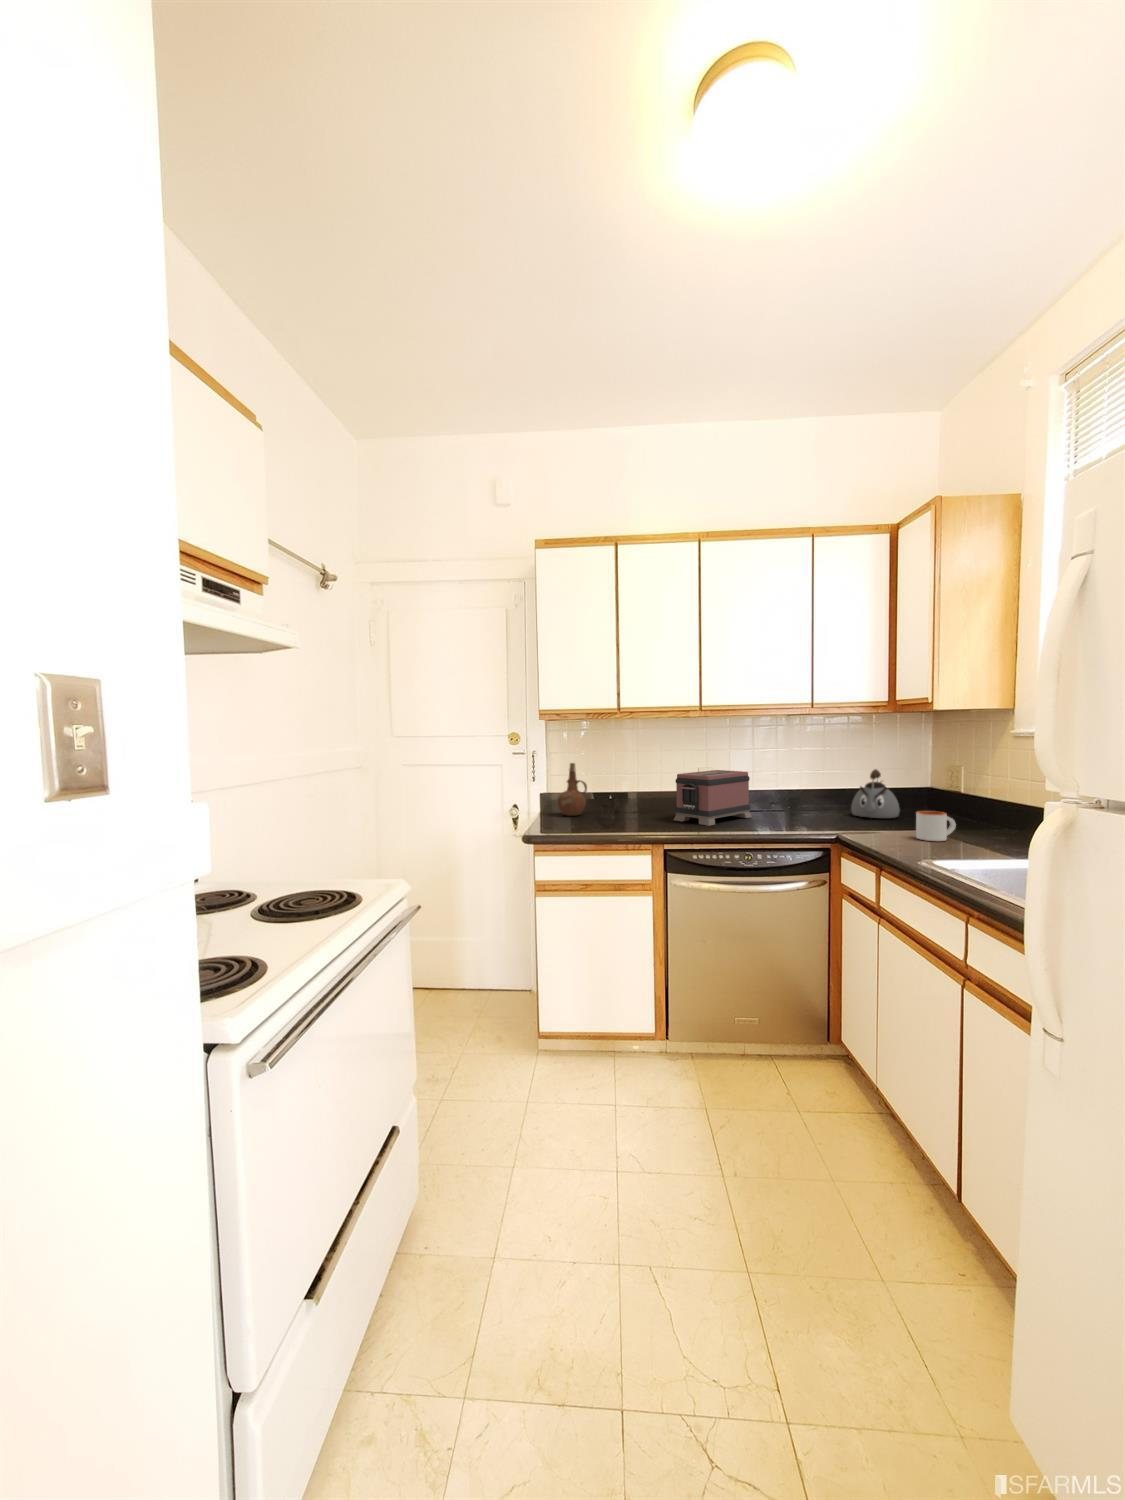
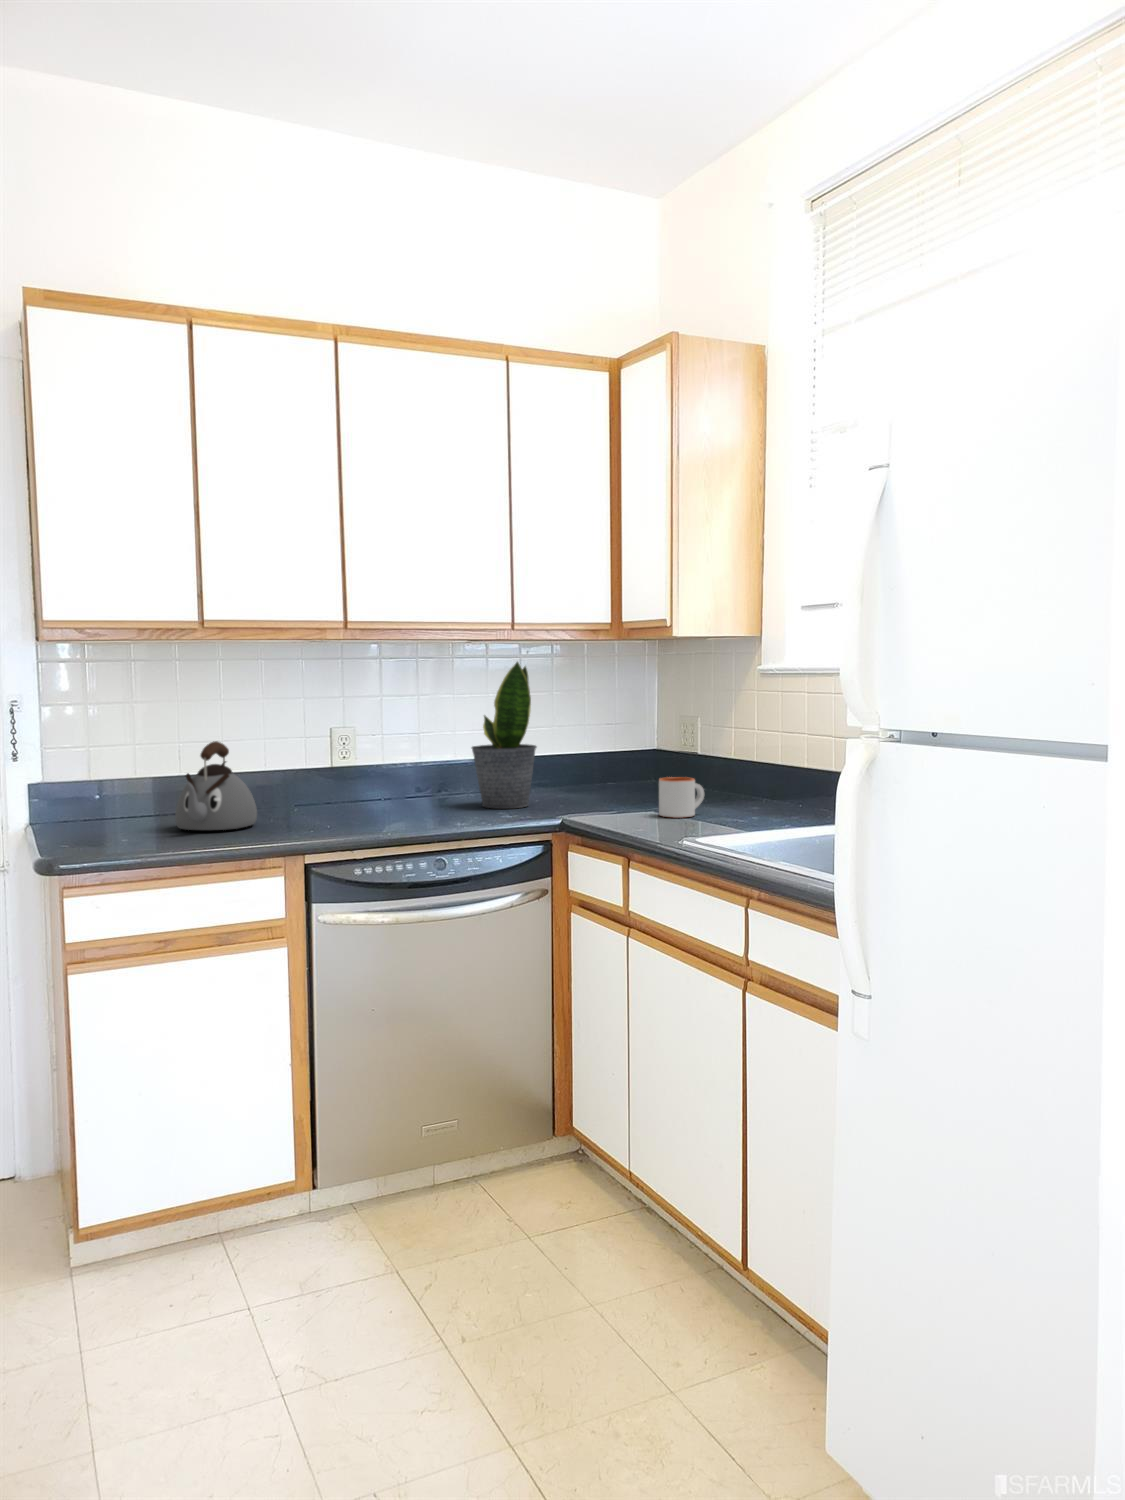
potted plant: none [782,728,828,823] -> present [472,662,537,809]
ceramic pitcher: present [557,763,587,816] -> none [69,725,130,825]
kettle: present [851,769,900,818] -> present [175,741,257,830]
toaster: present [674,770,752,826] -> none [301,731,425,822]

